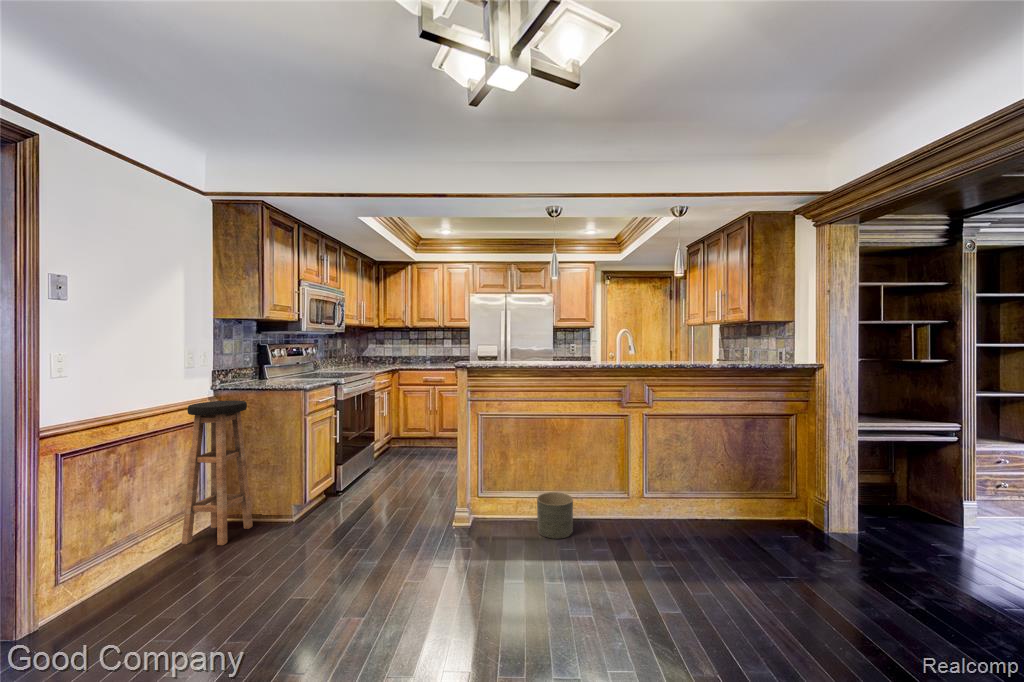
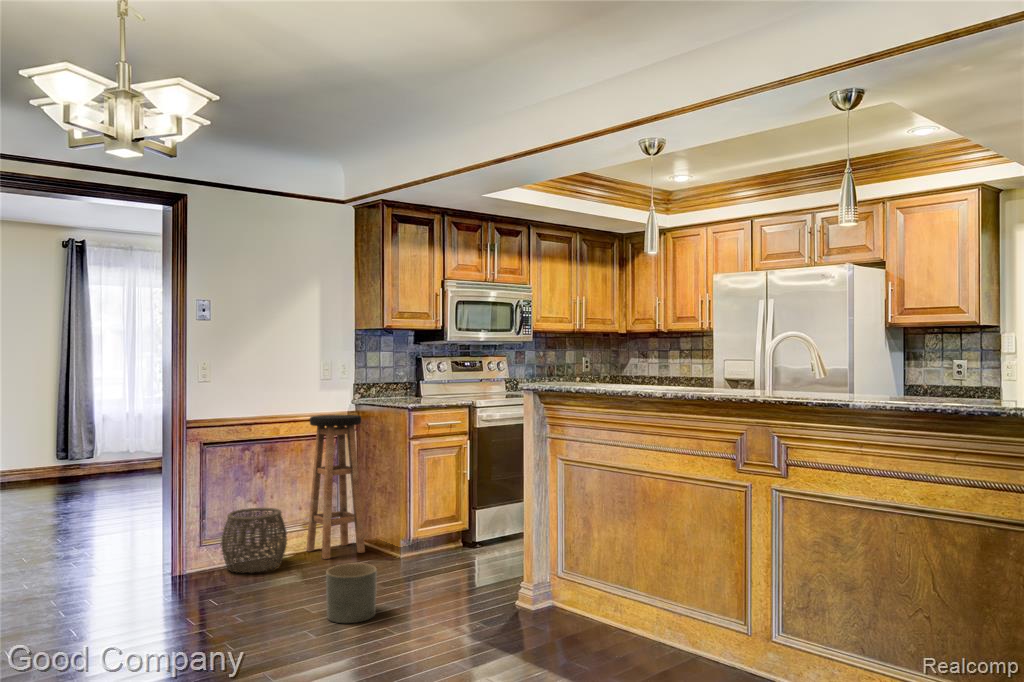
planter: present [537,492,573,539] -> present [326,563,377,623]
woven basket: none [99,509,193,595] -> present [221,508,287,573]

